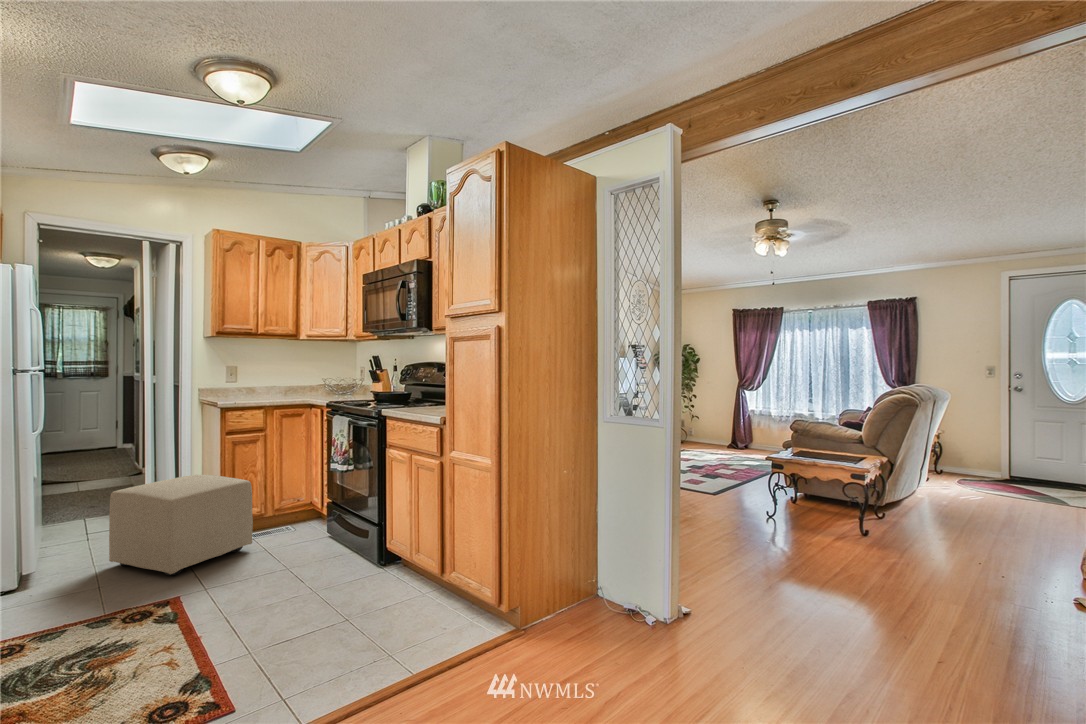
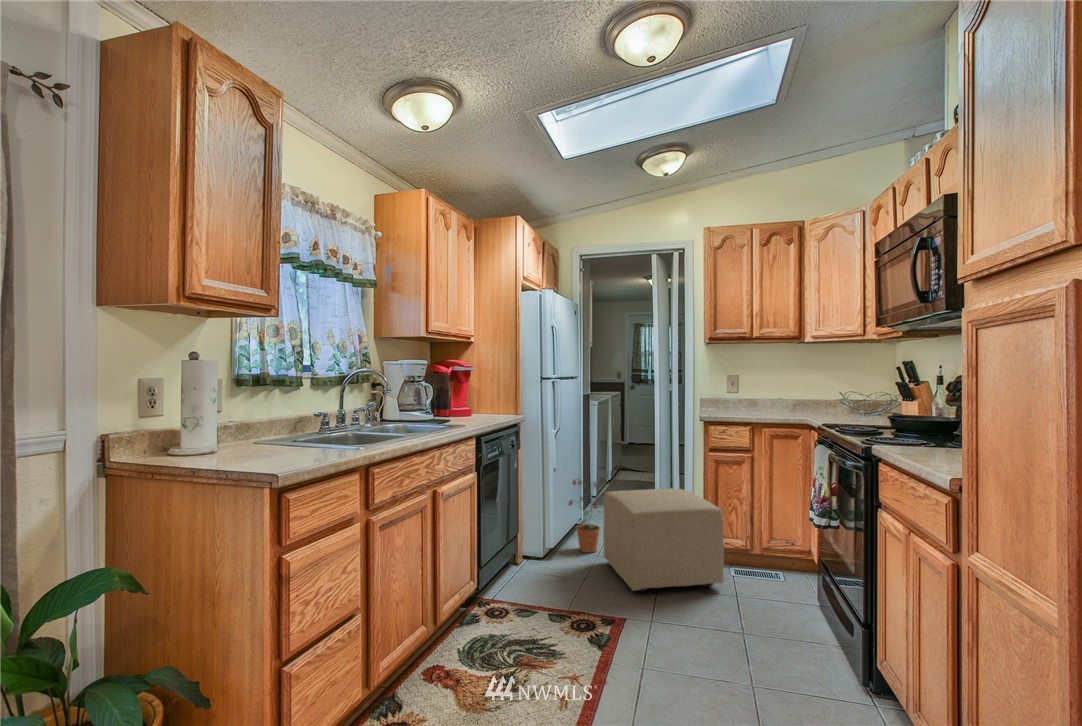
potted plant: none [49,485,100,567] -> present [569,479,602,553]

